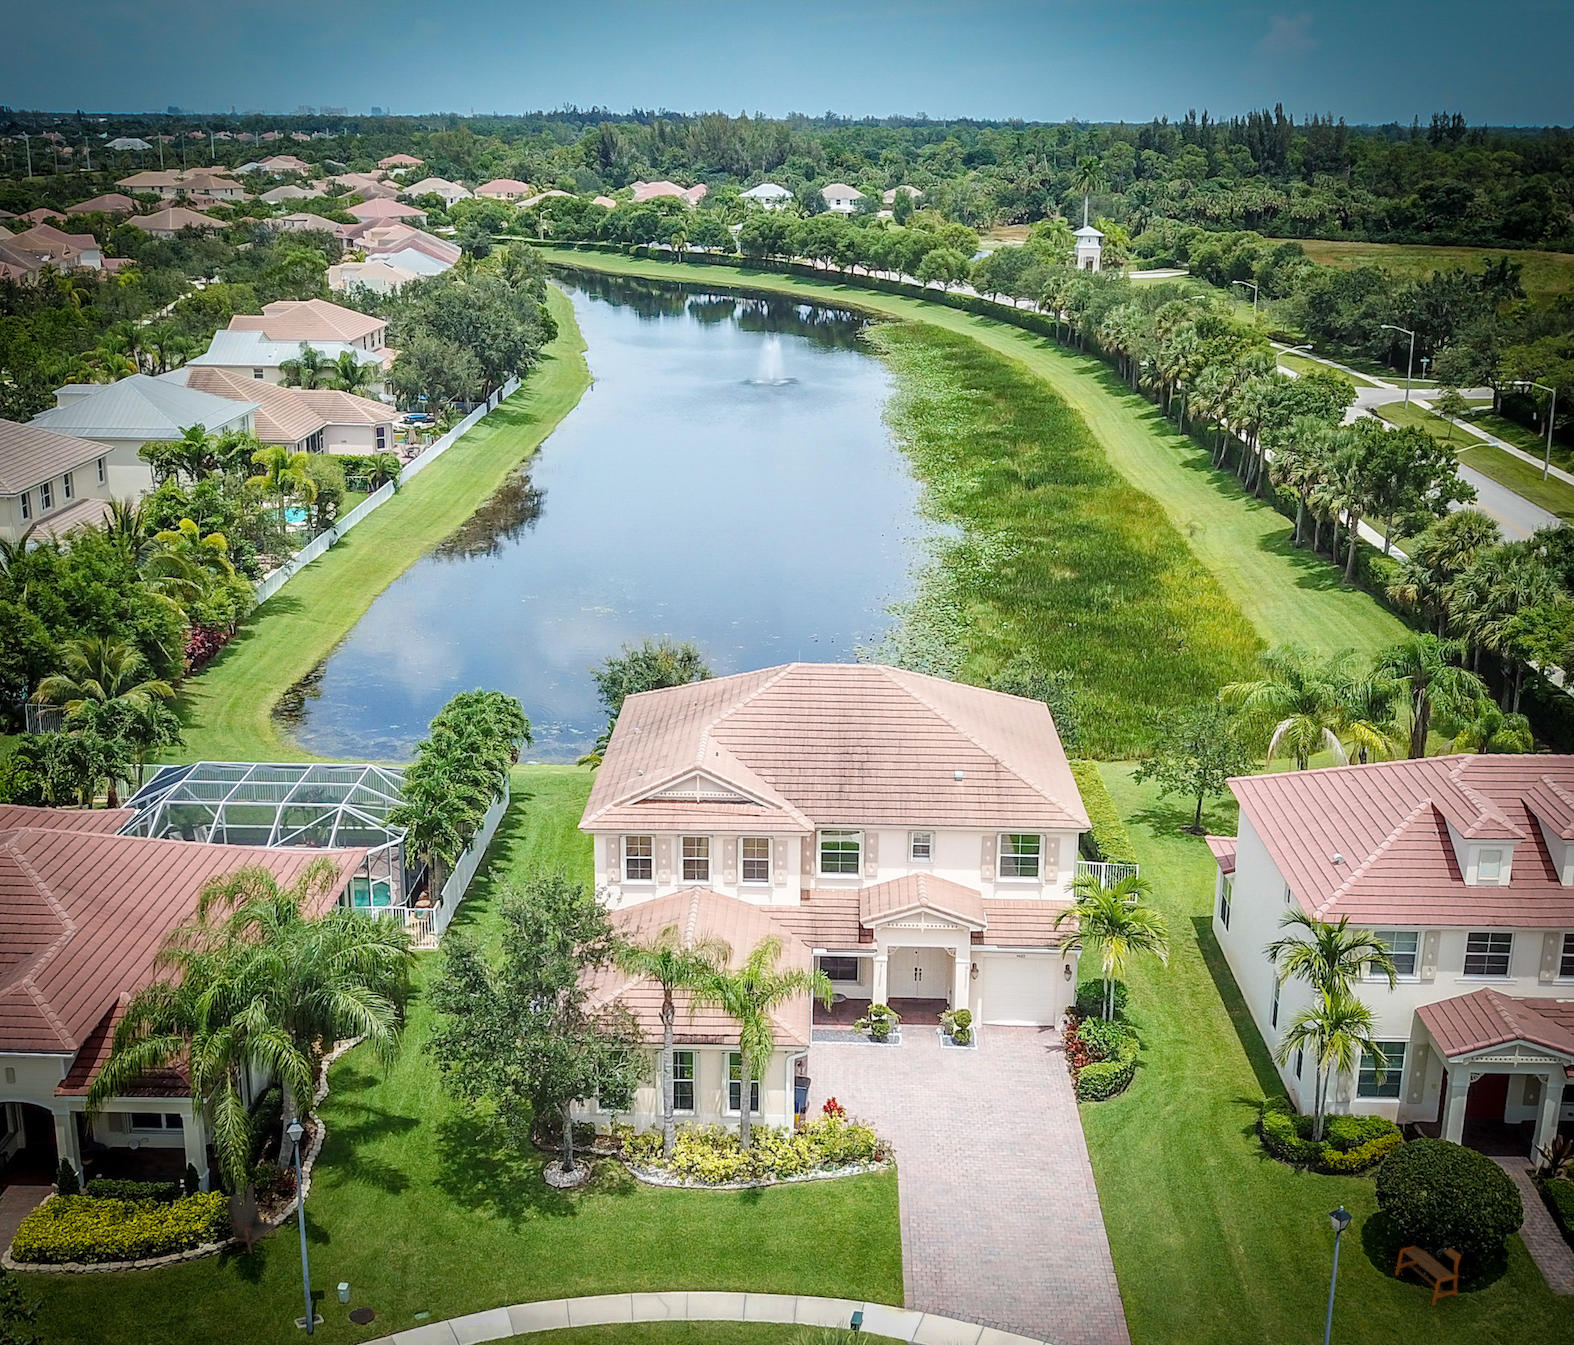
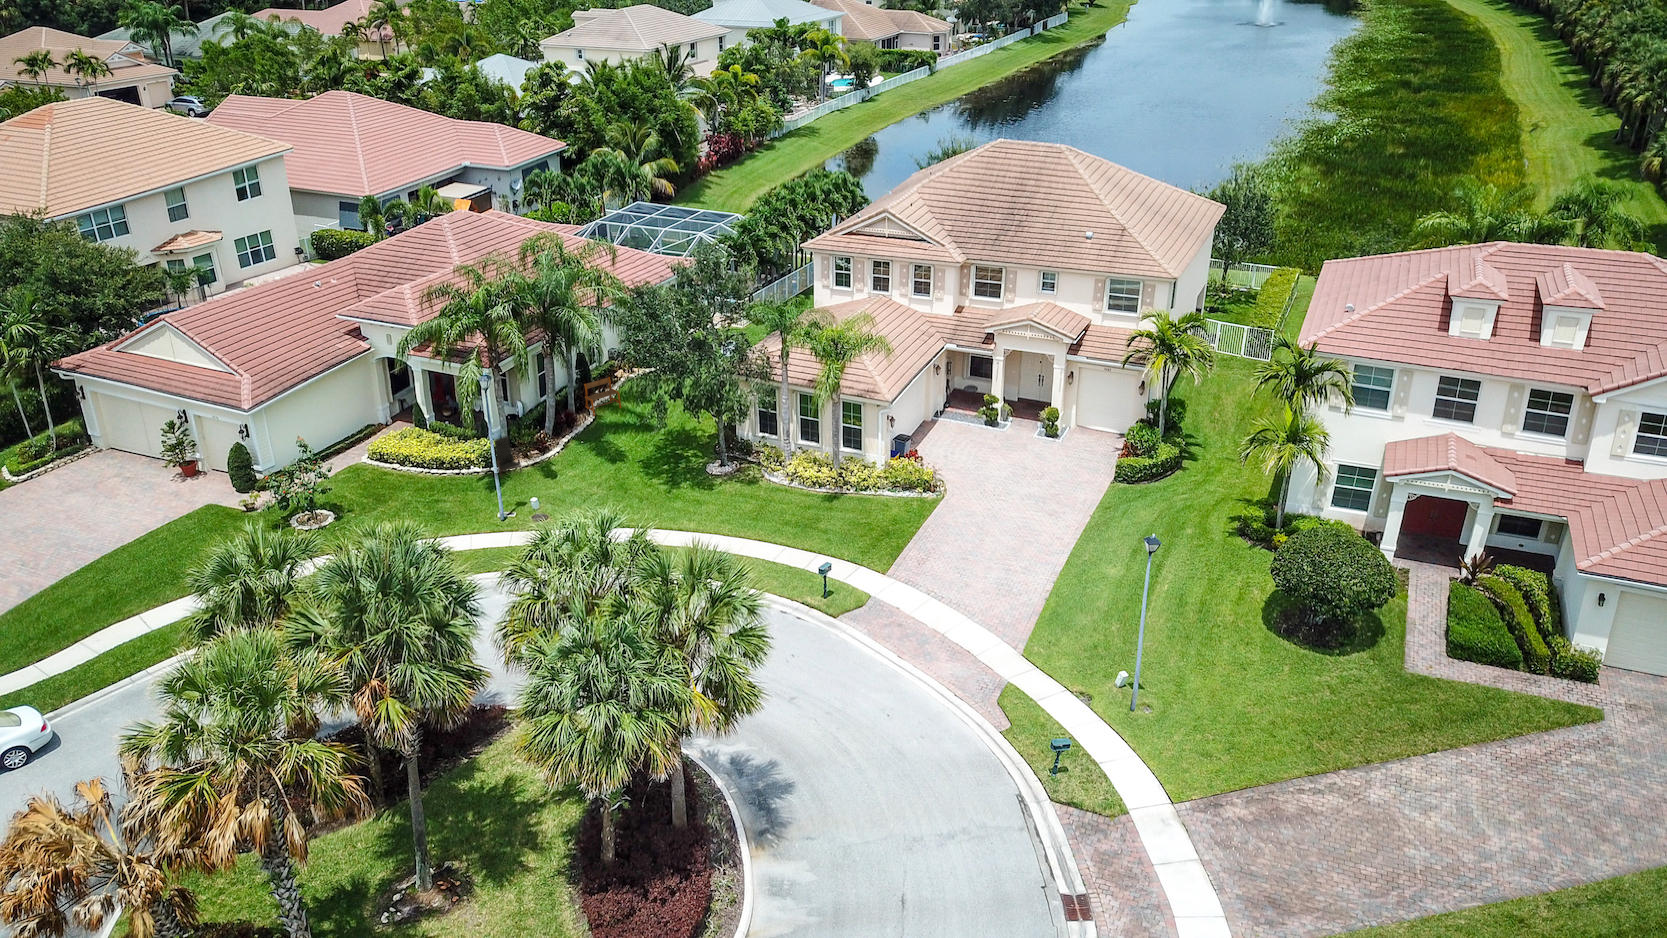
bench: present [1395,1246,1461,1306] -> present [584,377,621,416]

